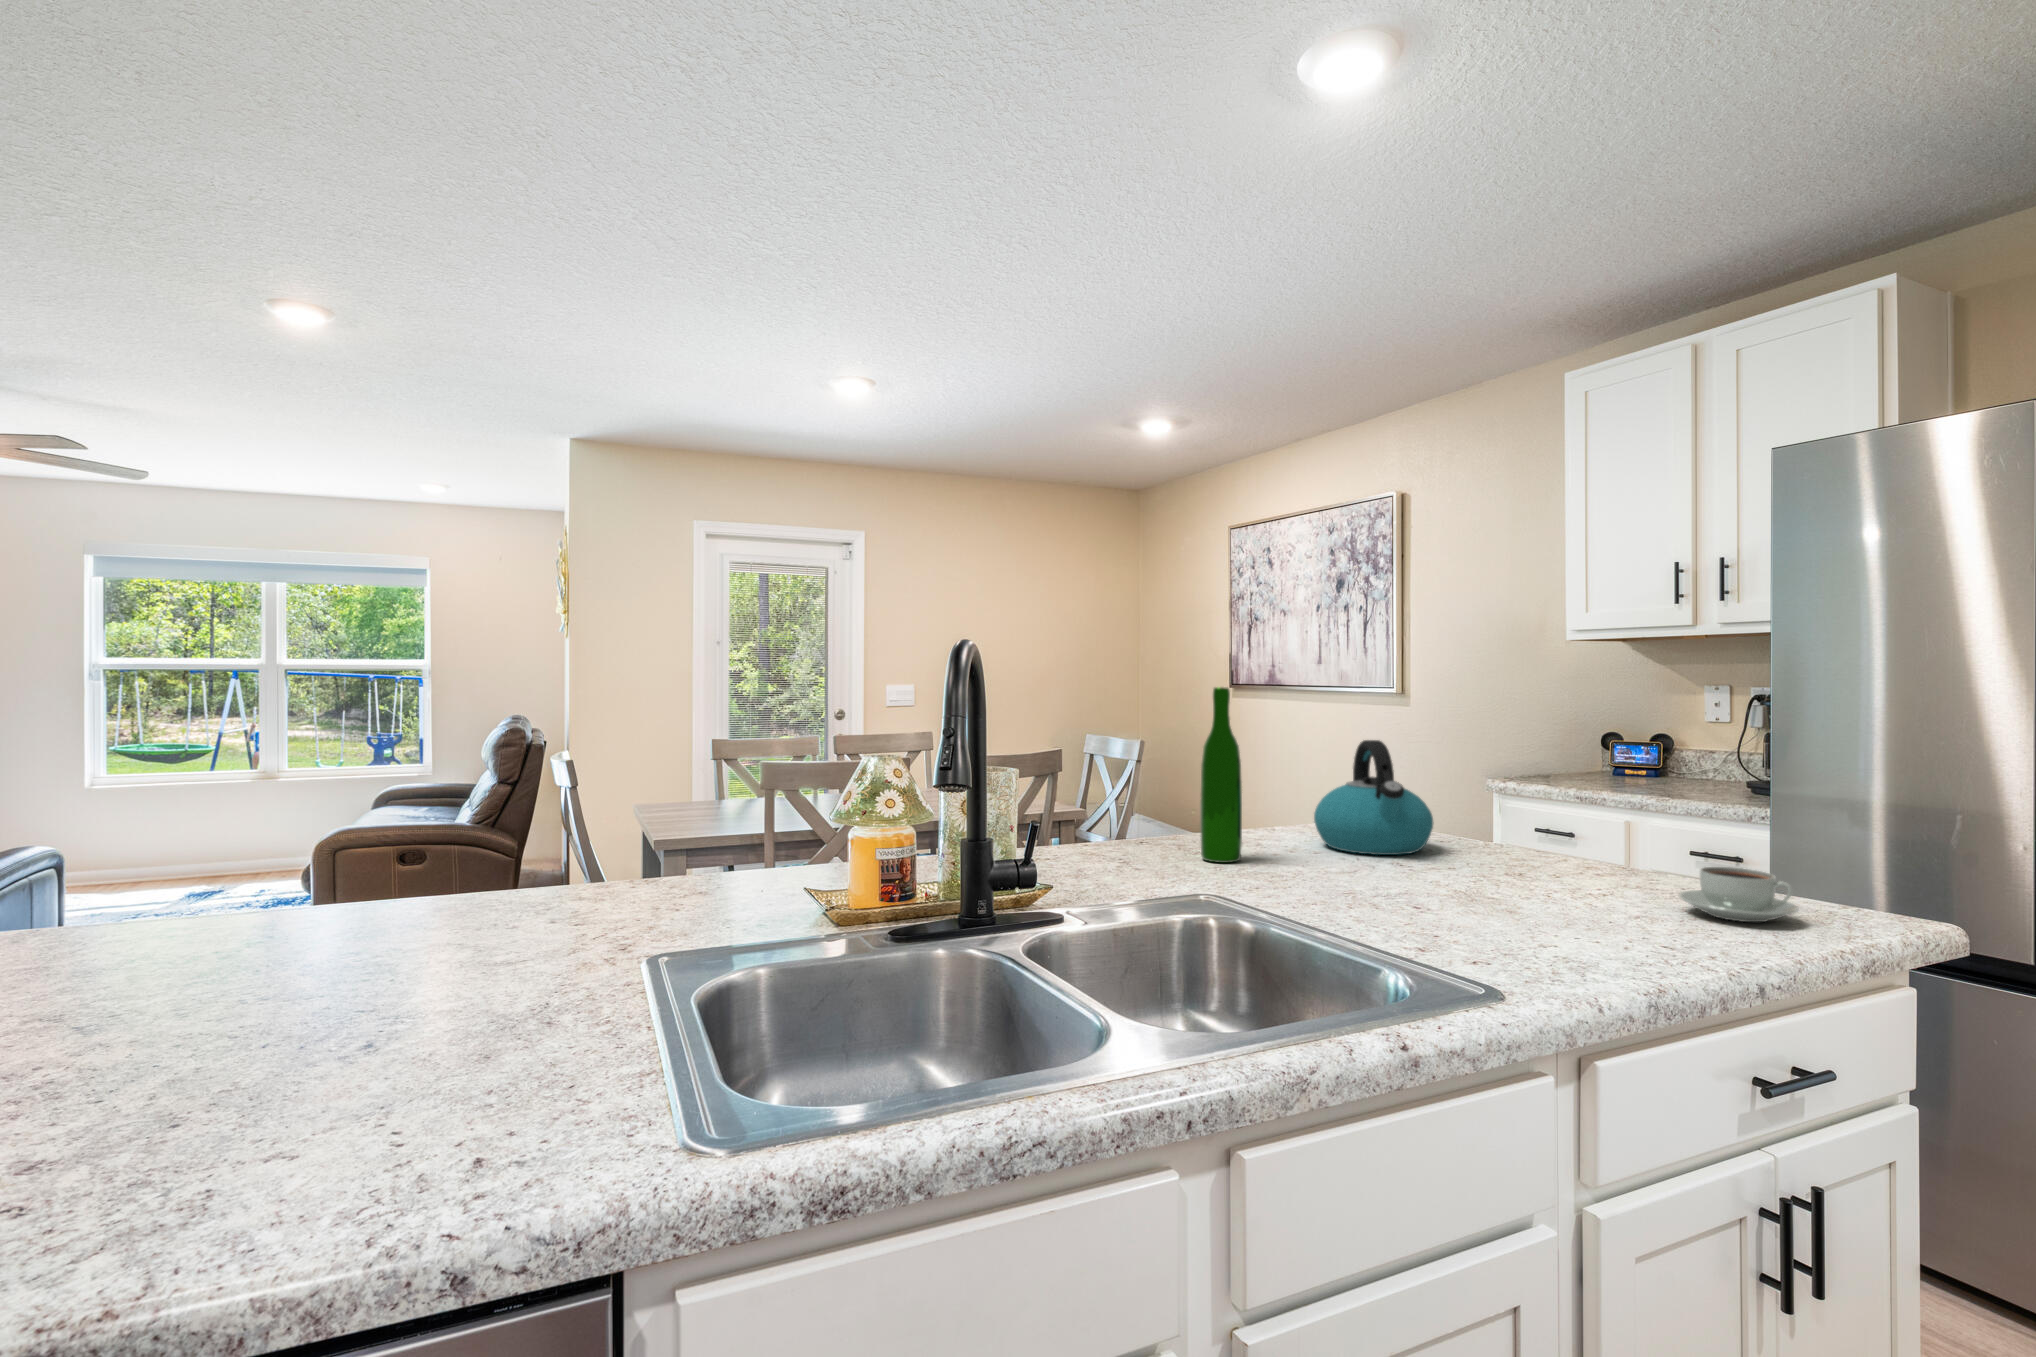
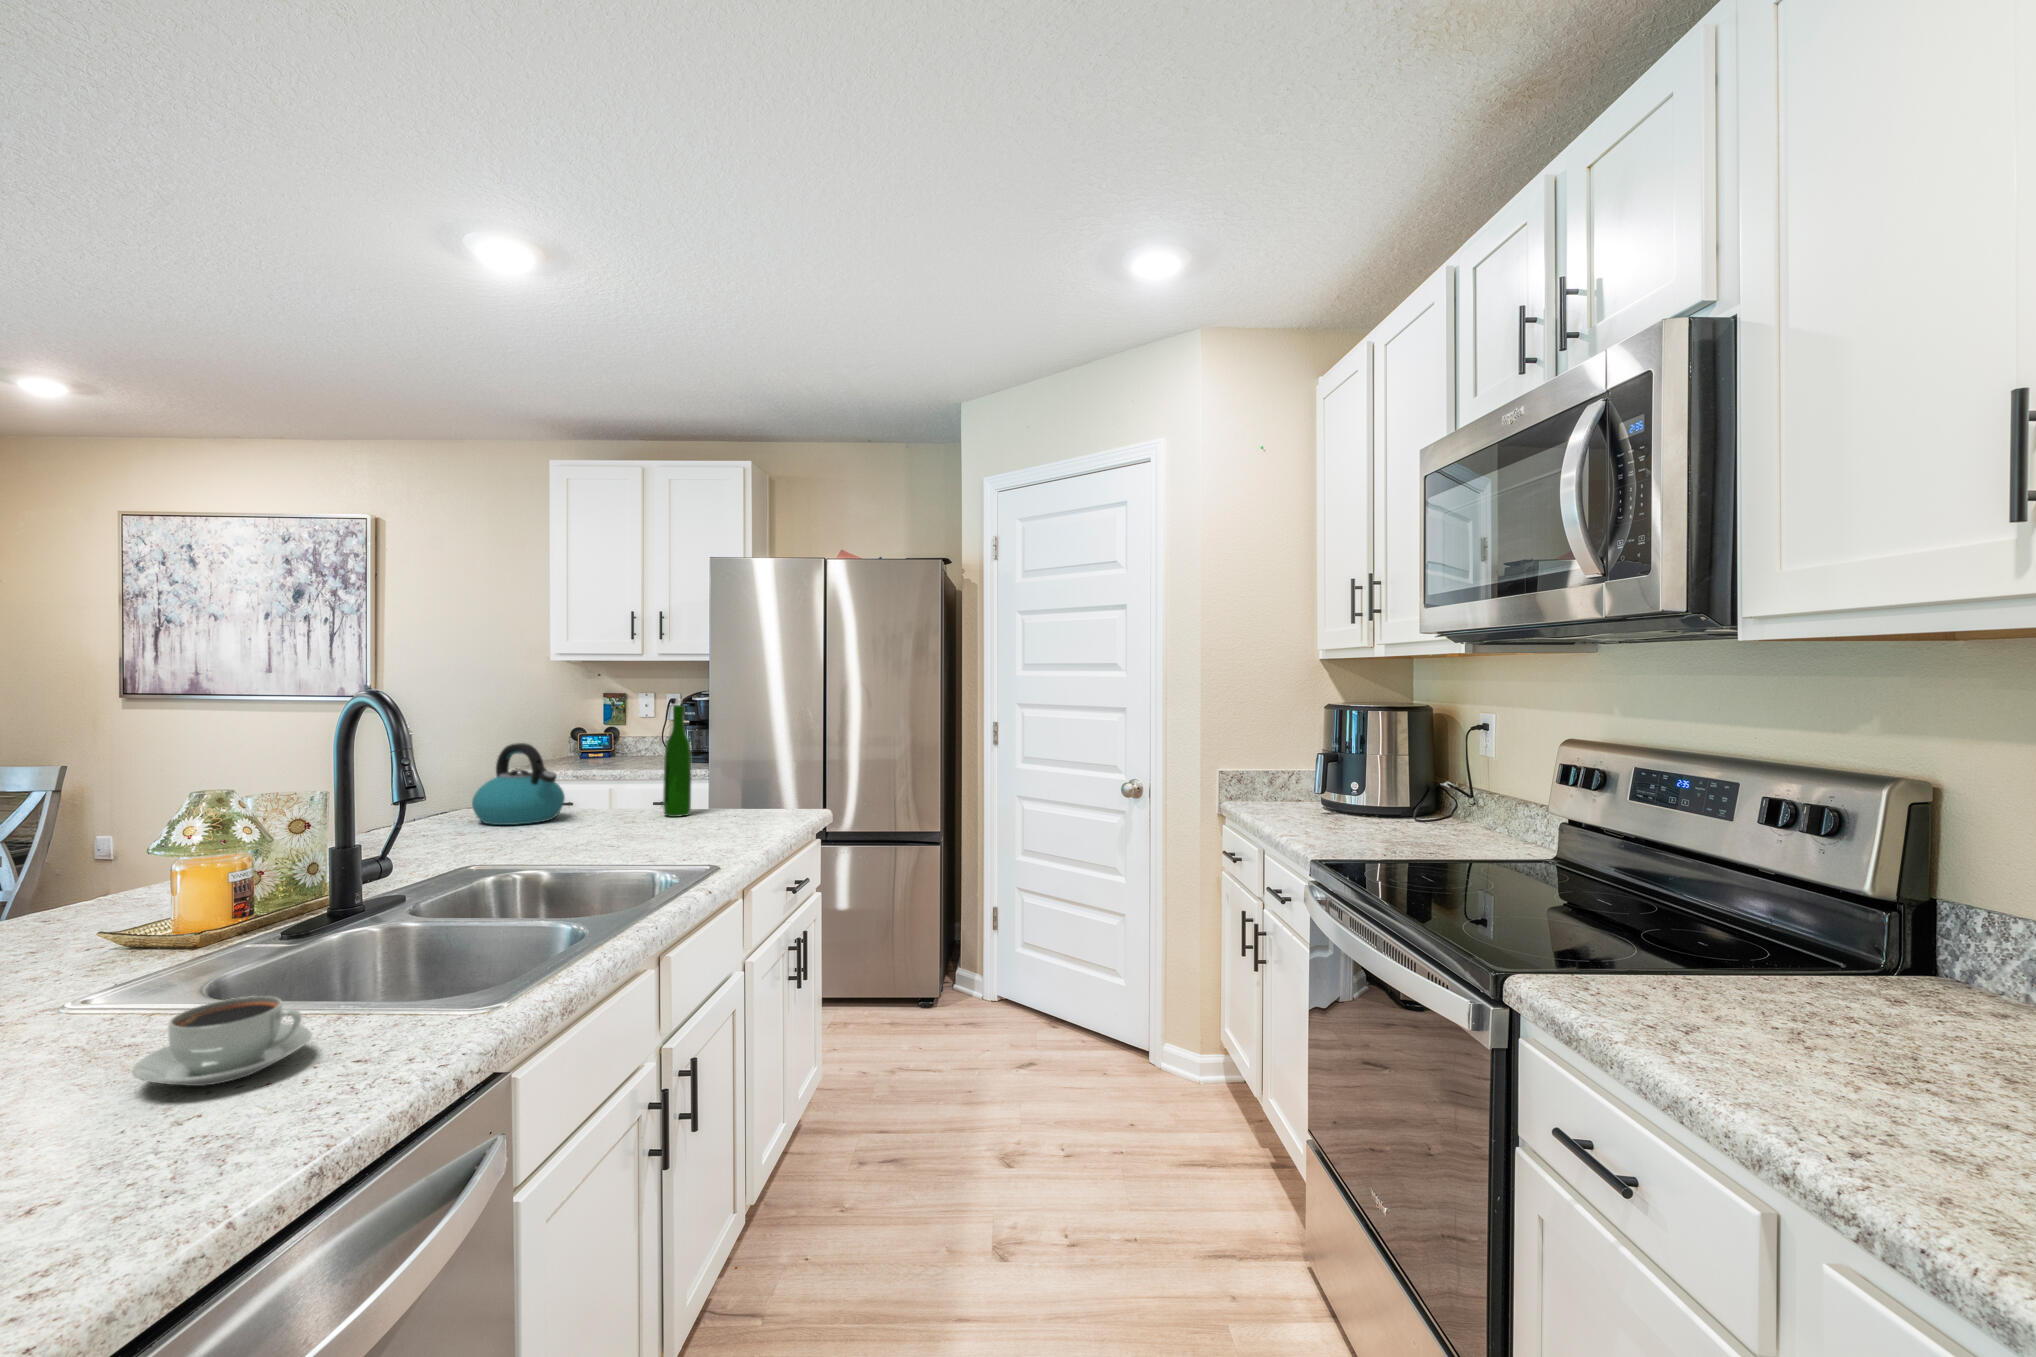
wine bottle: present [1200,687,1242,863] -> present [663,705,692,817]
coffee cup: present [1679,867,1799,922] -> present [132,996,312,1086]

